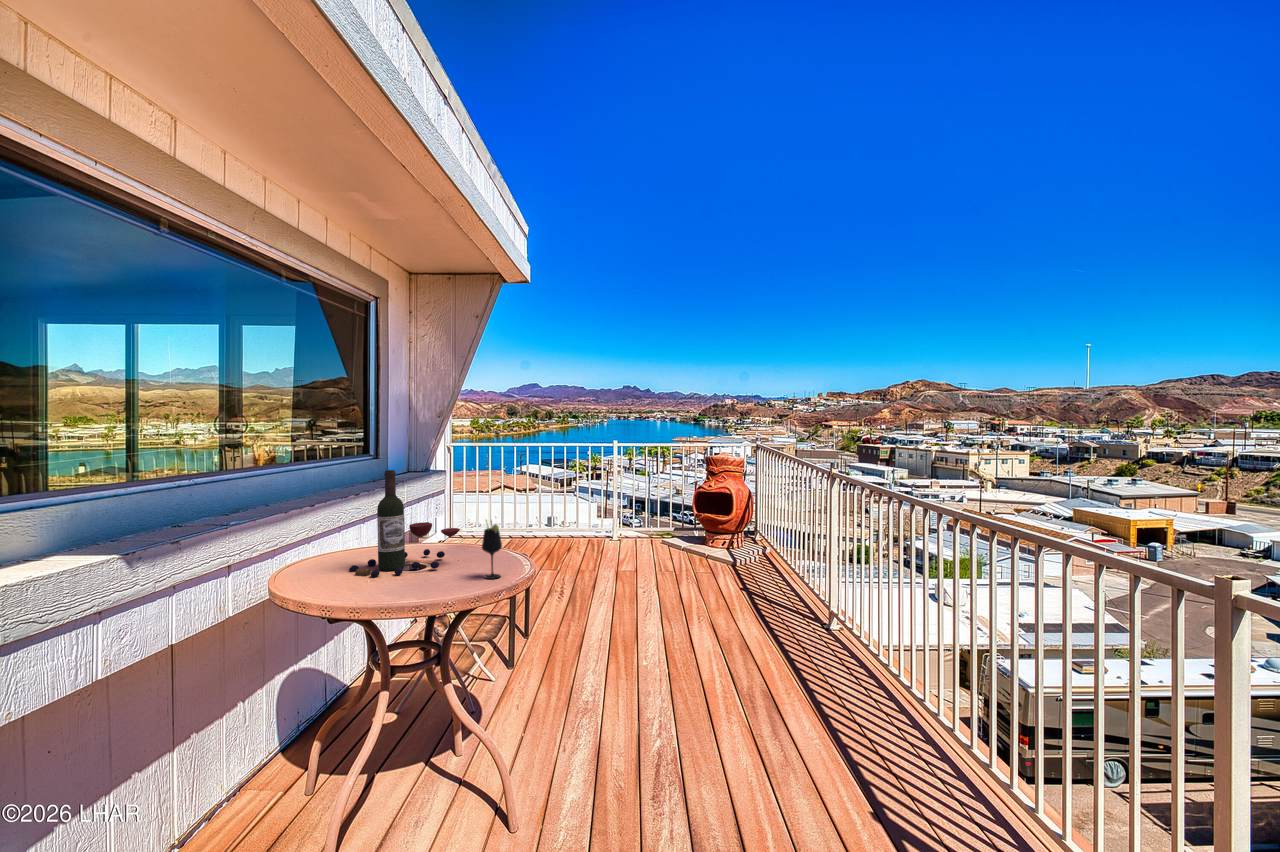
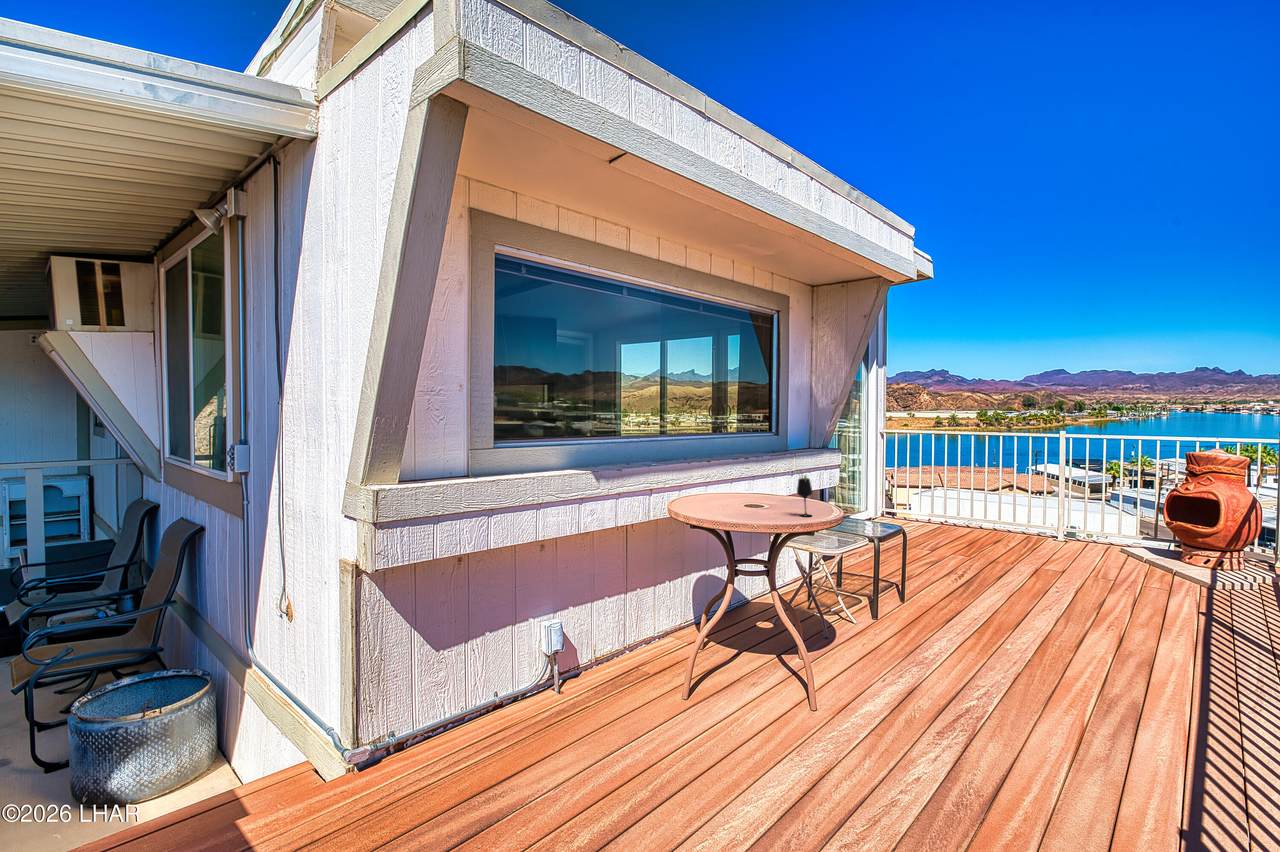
wine bottle: present [349,470,460,578] -> none [720,435,794,508]

